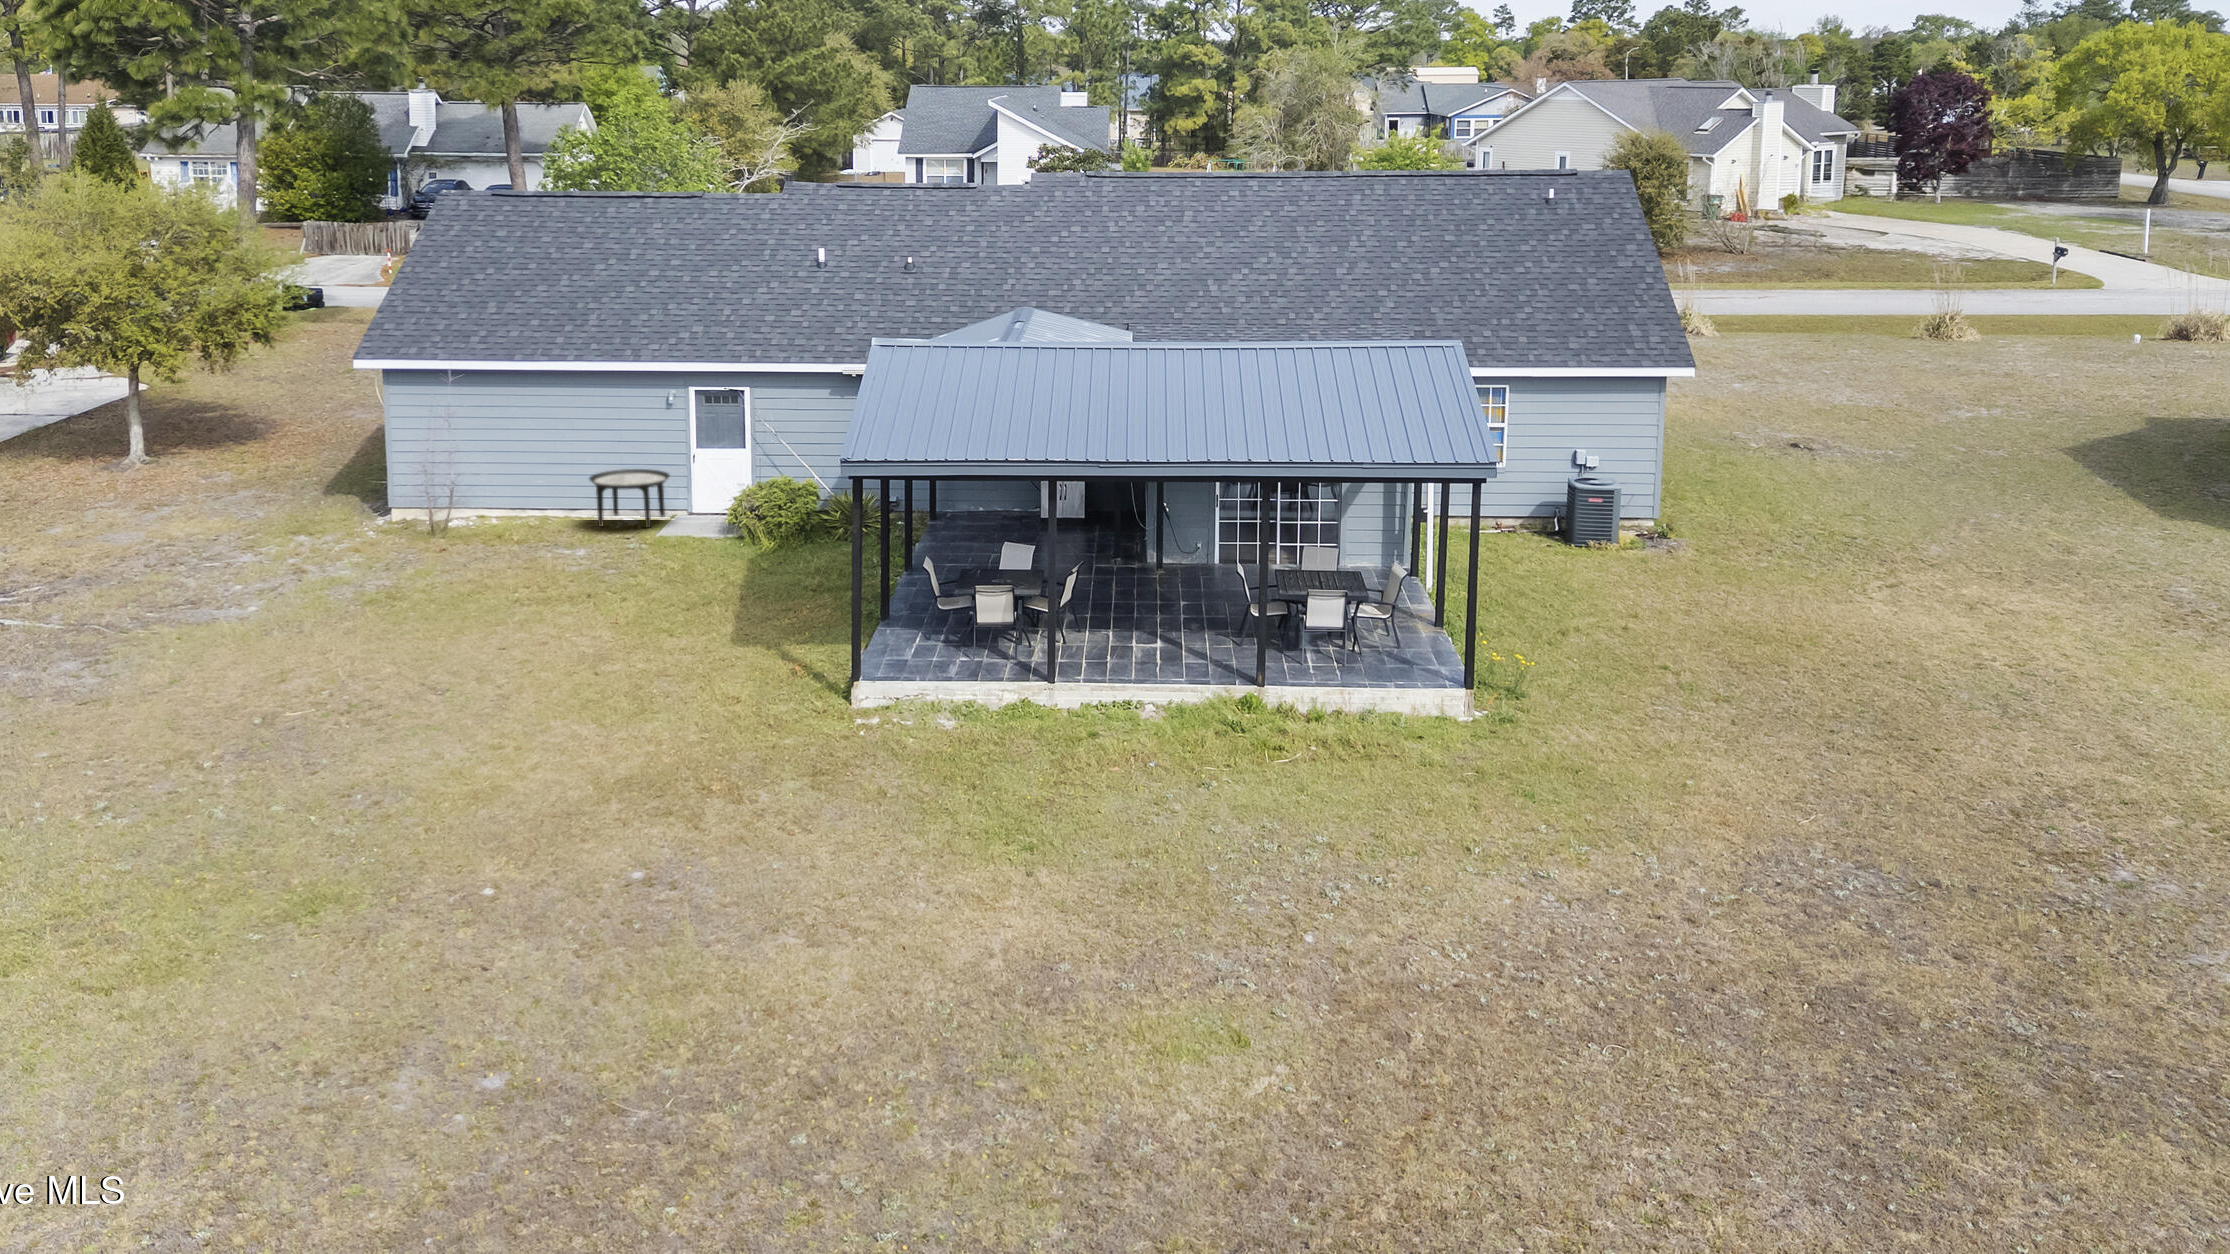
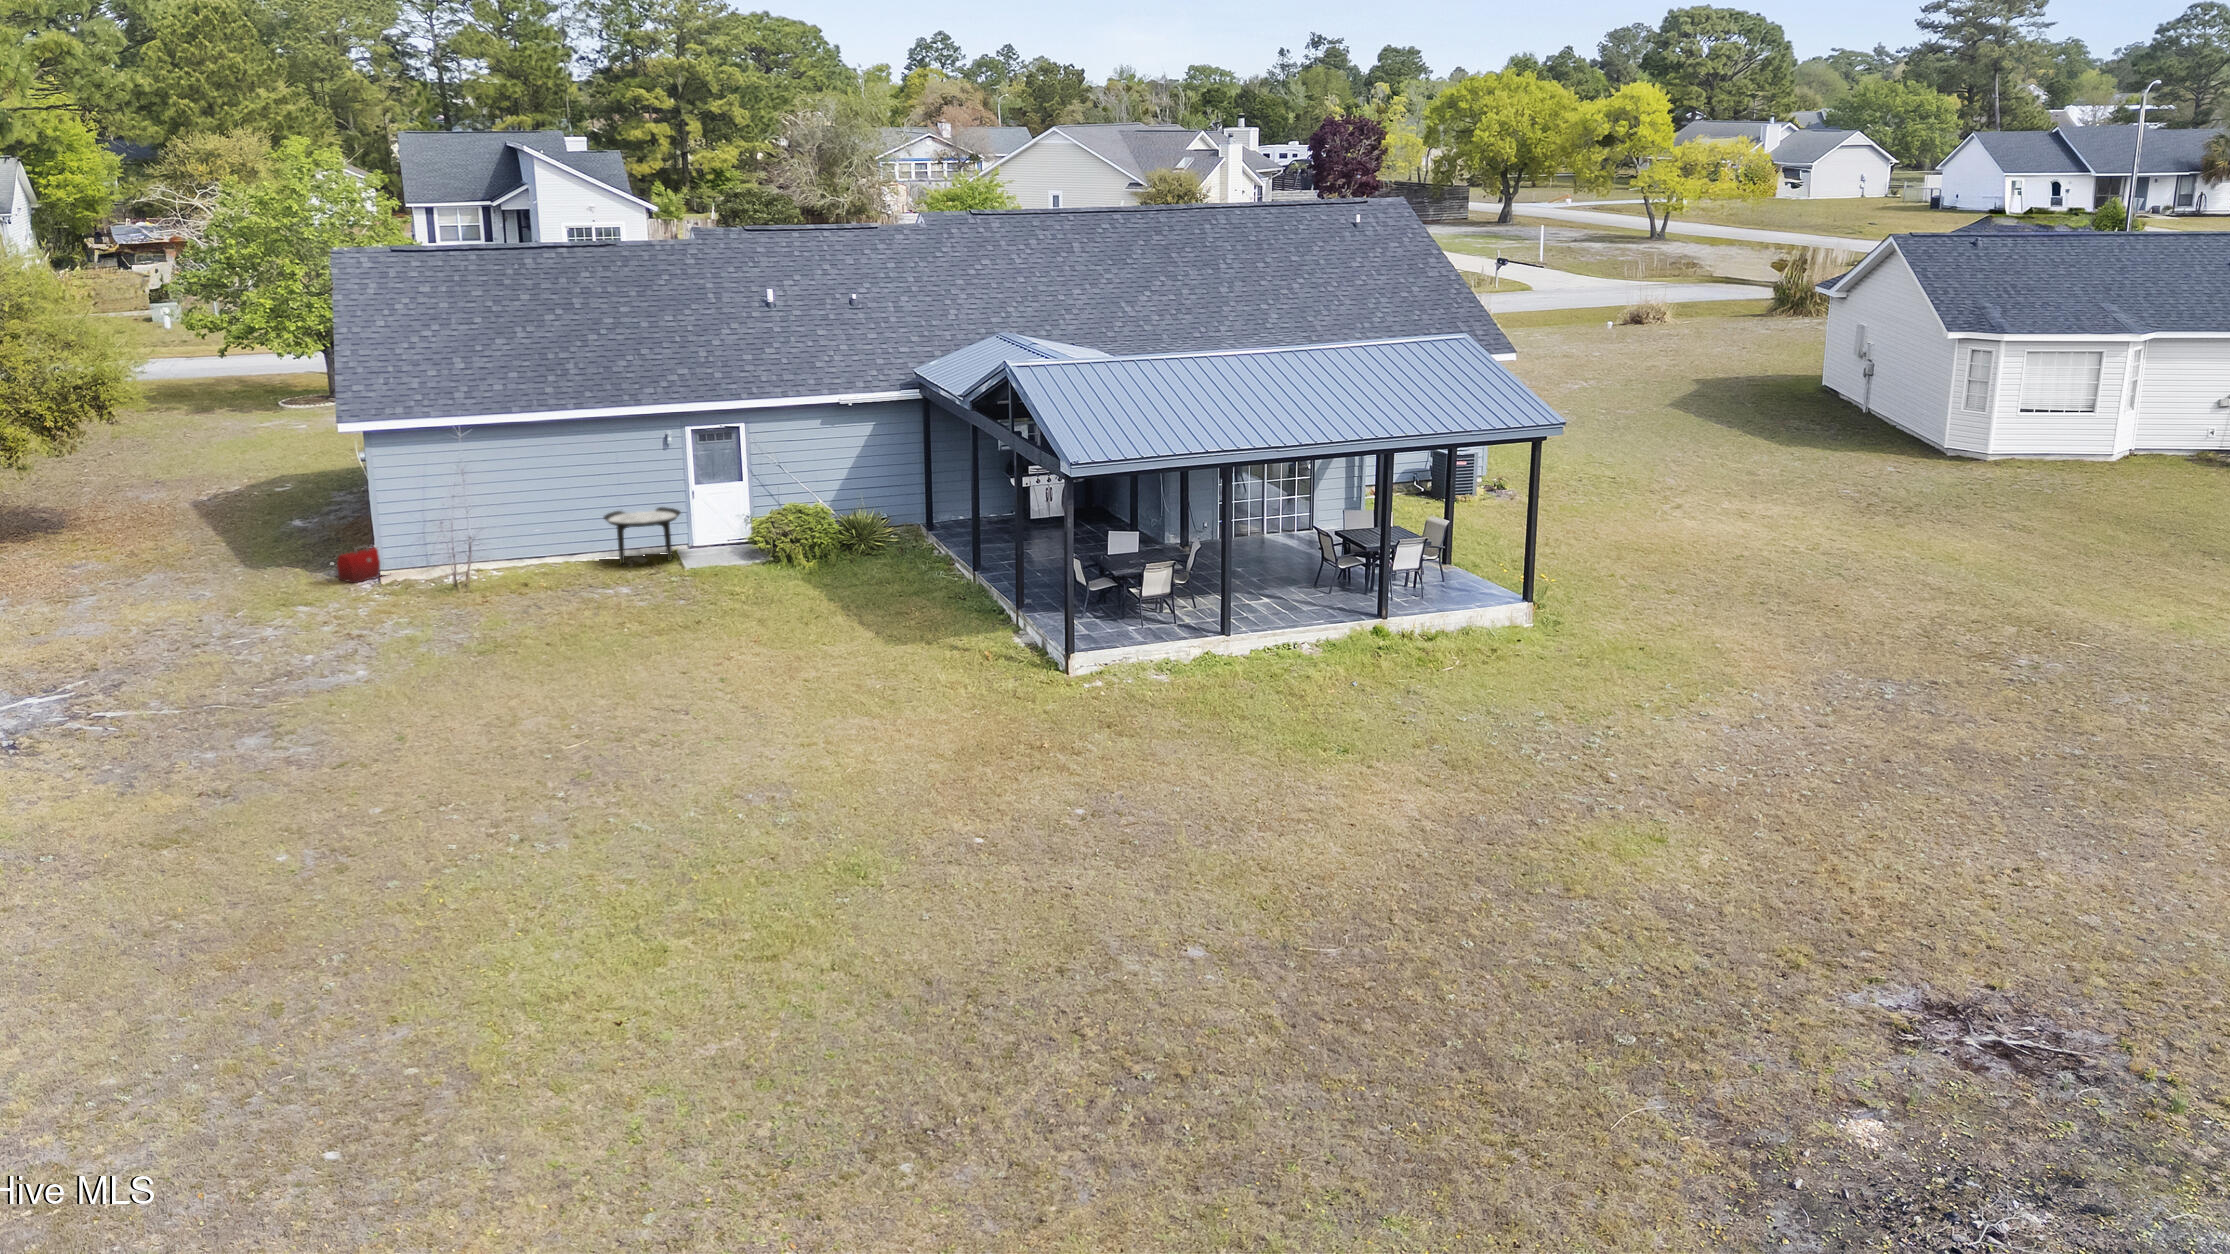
toolbox: none [347,482,395,519] -> present [337,545,381,583]

